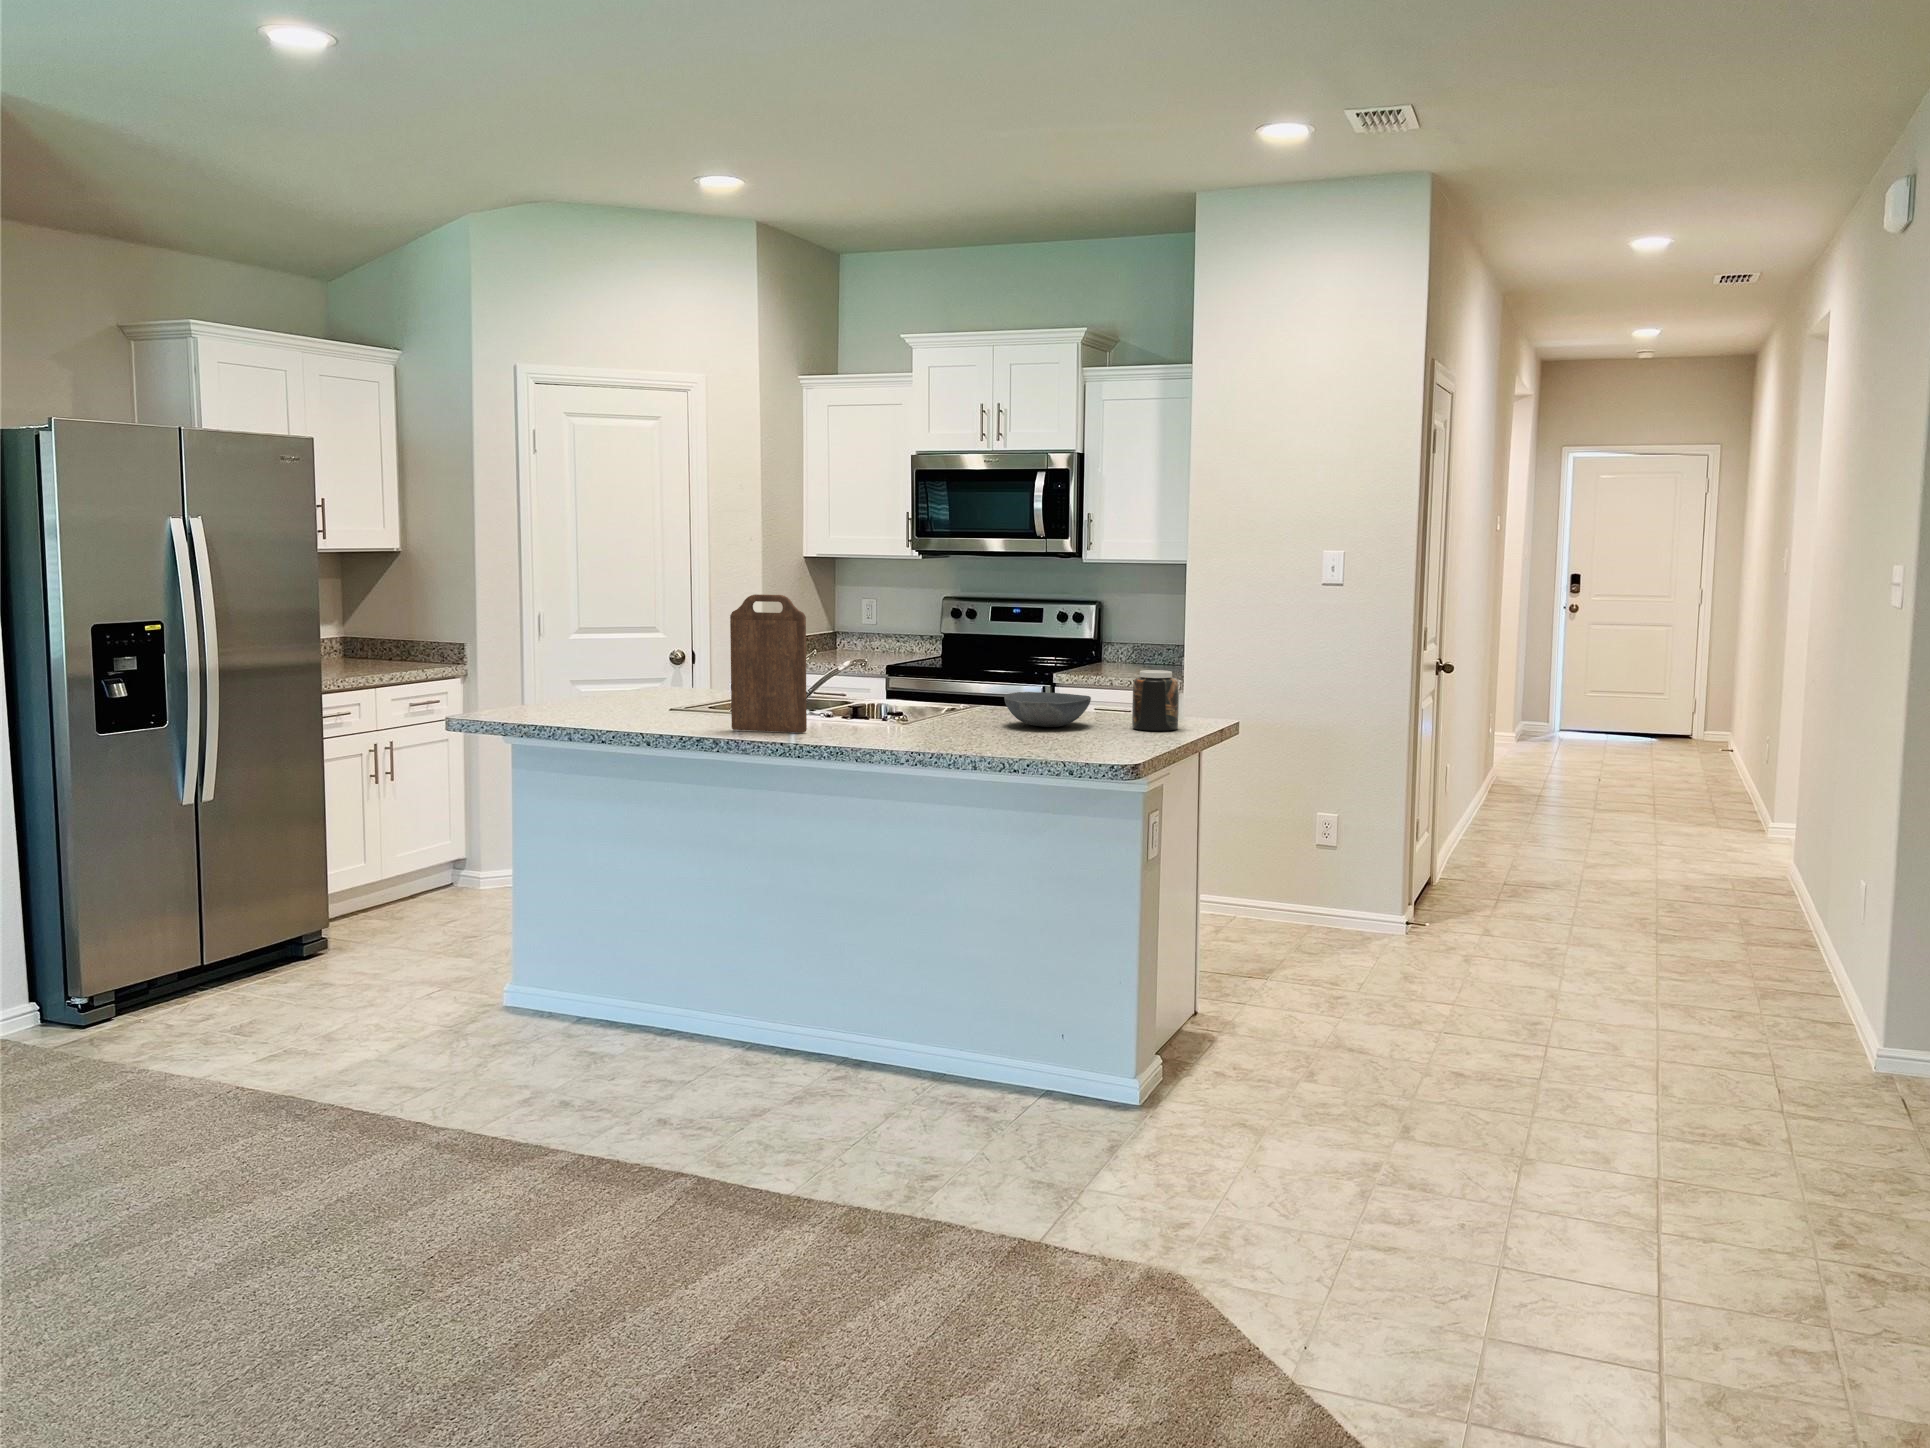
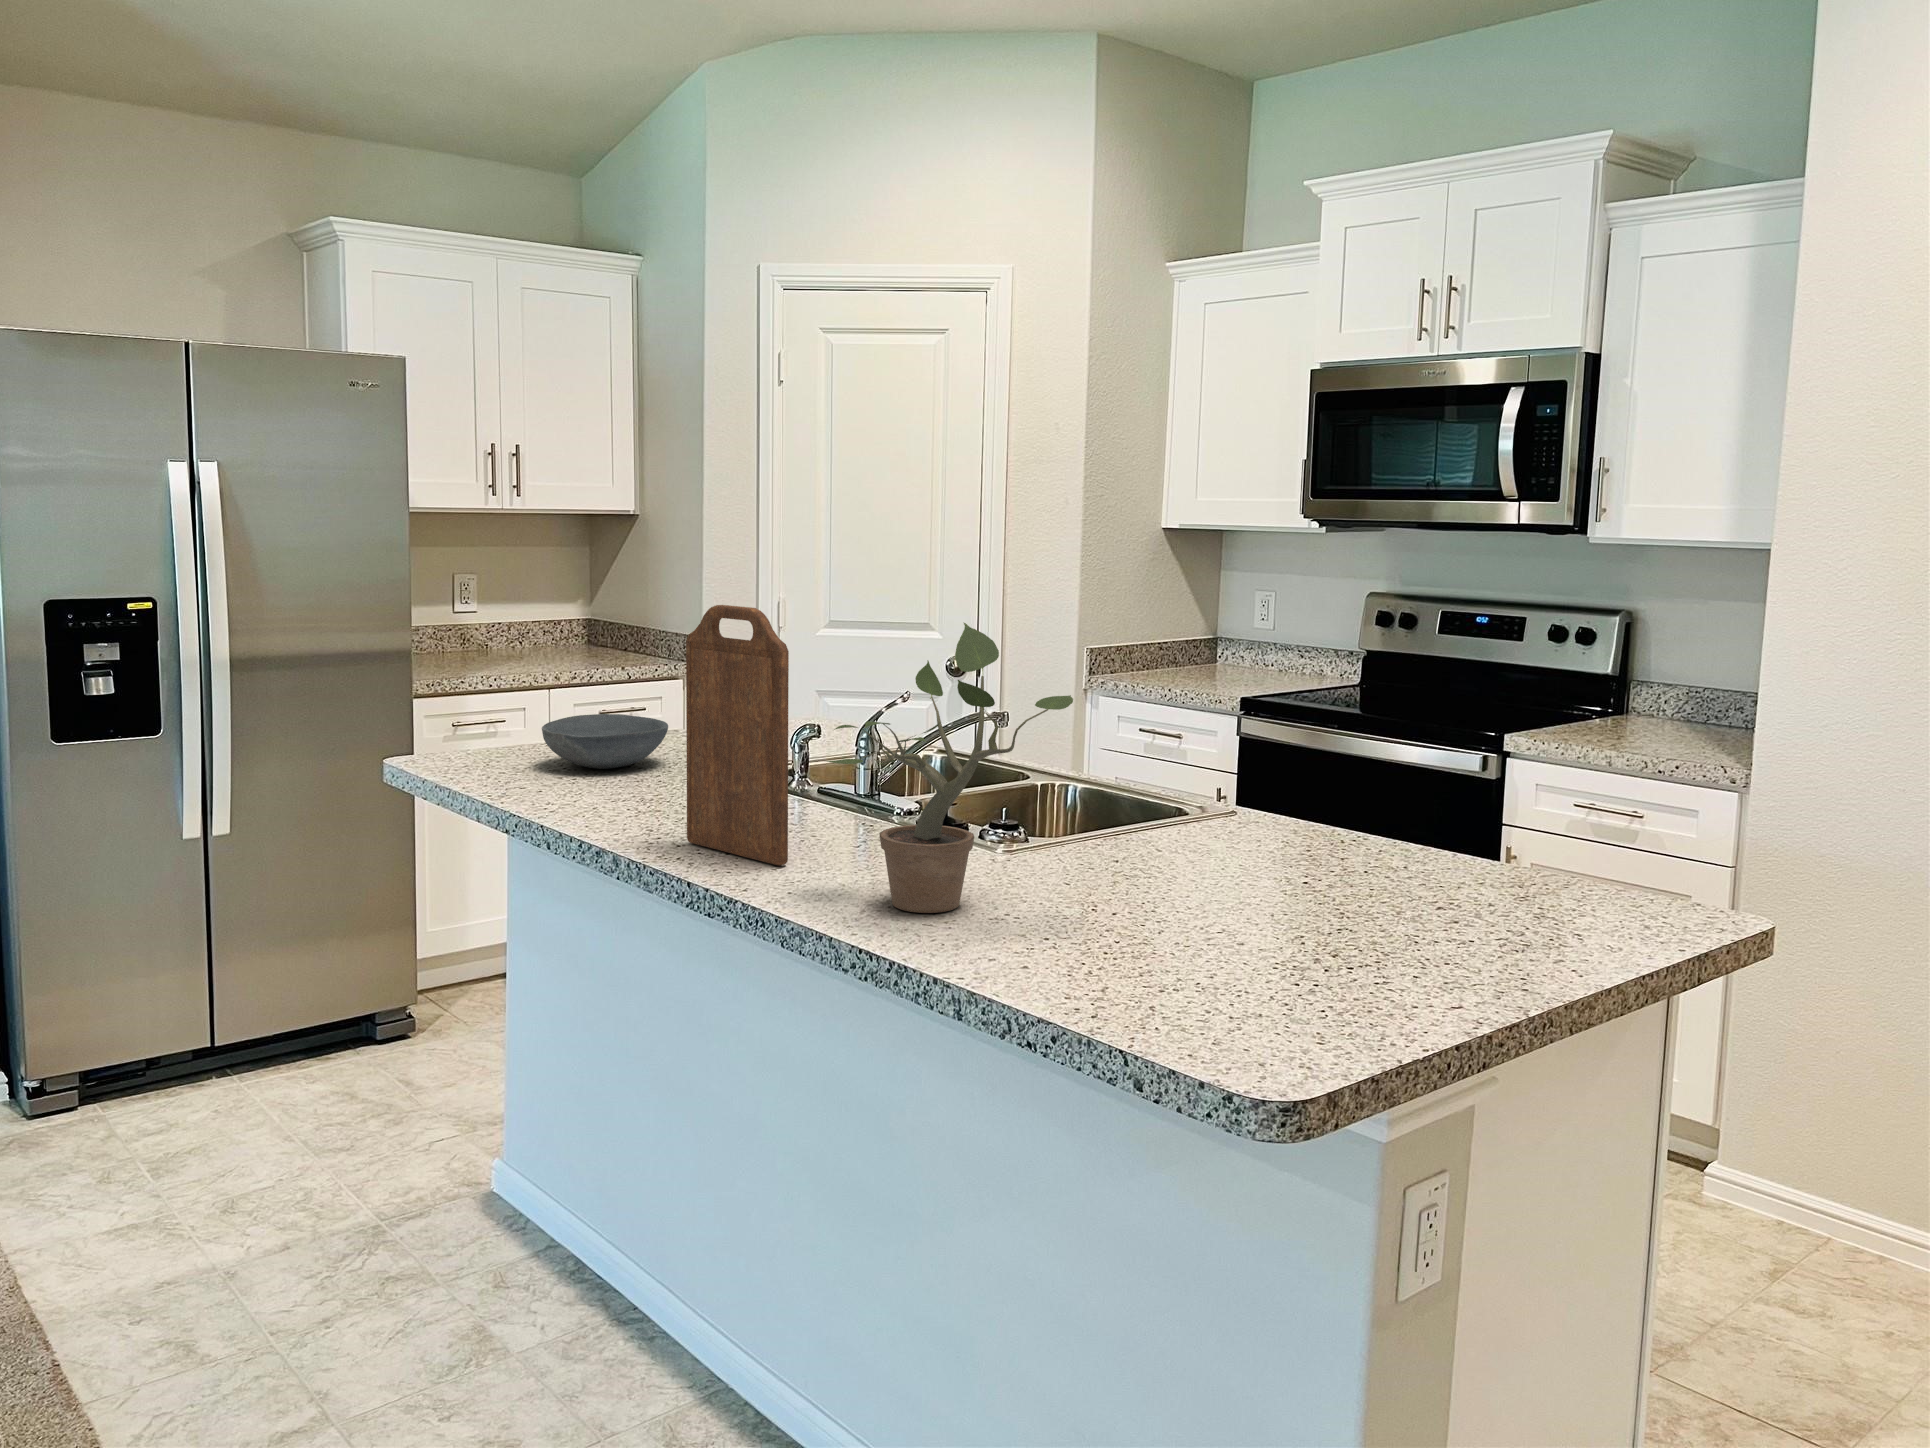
potted plant: none [847,596,979,739] -> present [826,623,1073,913]
jar: present [1132,670,1178,731] -> none [1439,810,1555,960]
bowl: present [1004,692,1091,727] -> present [542,714,668,769]

